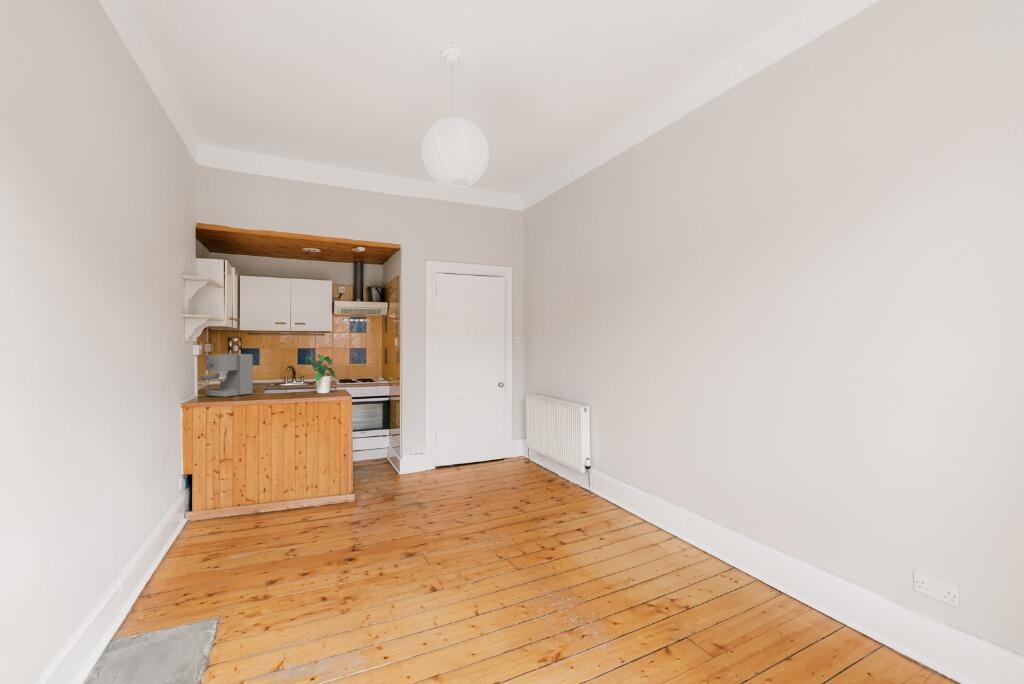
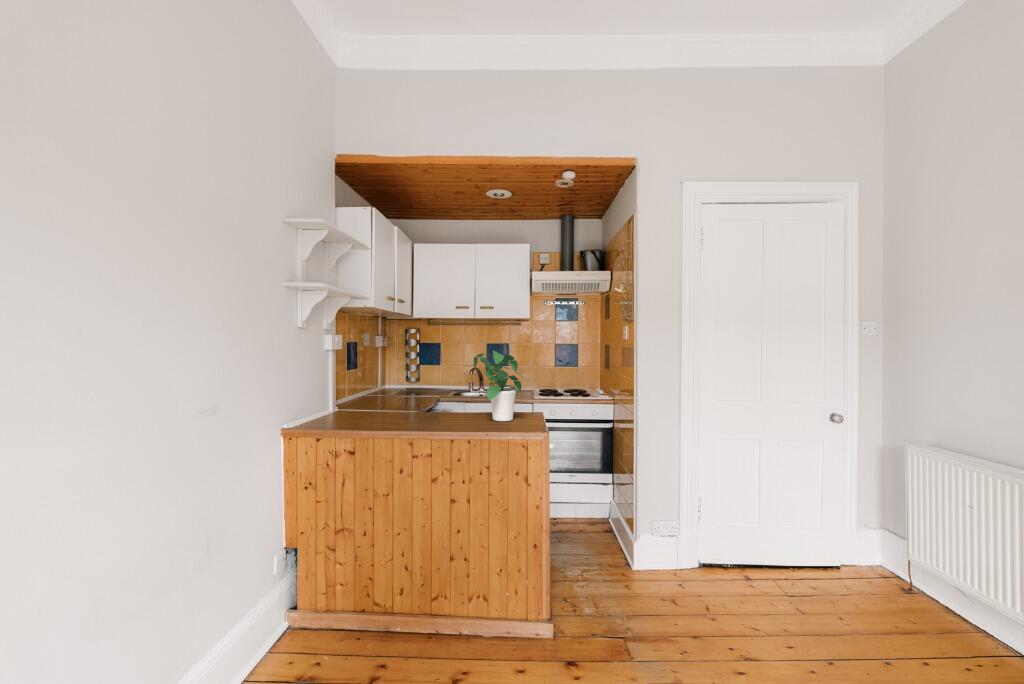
coffee maker: present [201,354,253,397] -> none [323,349,401,419]

